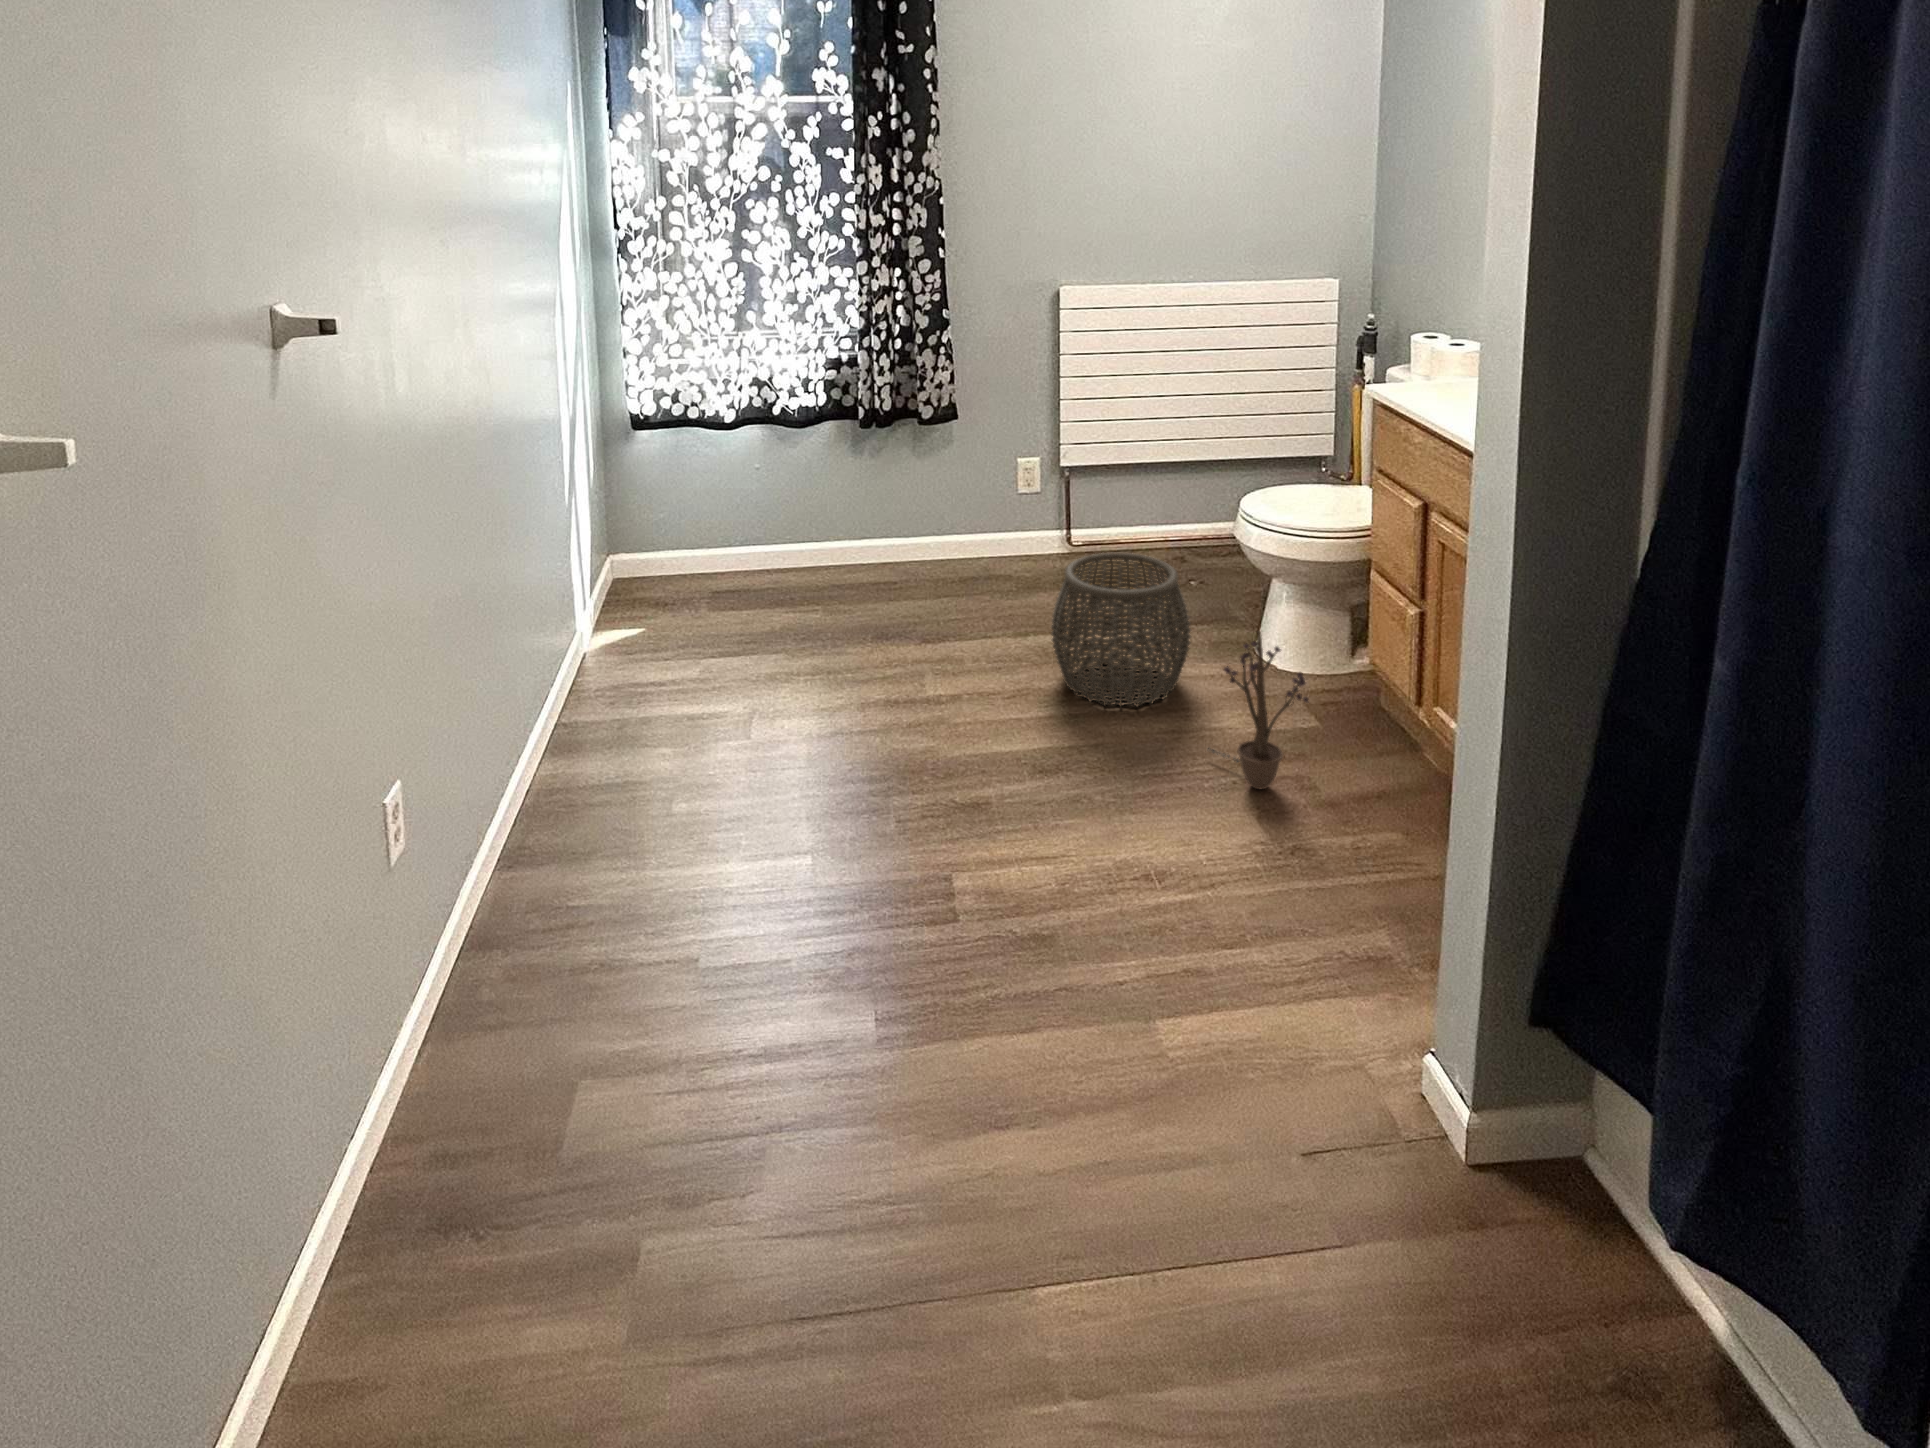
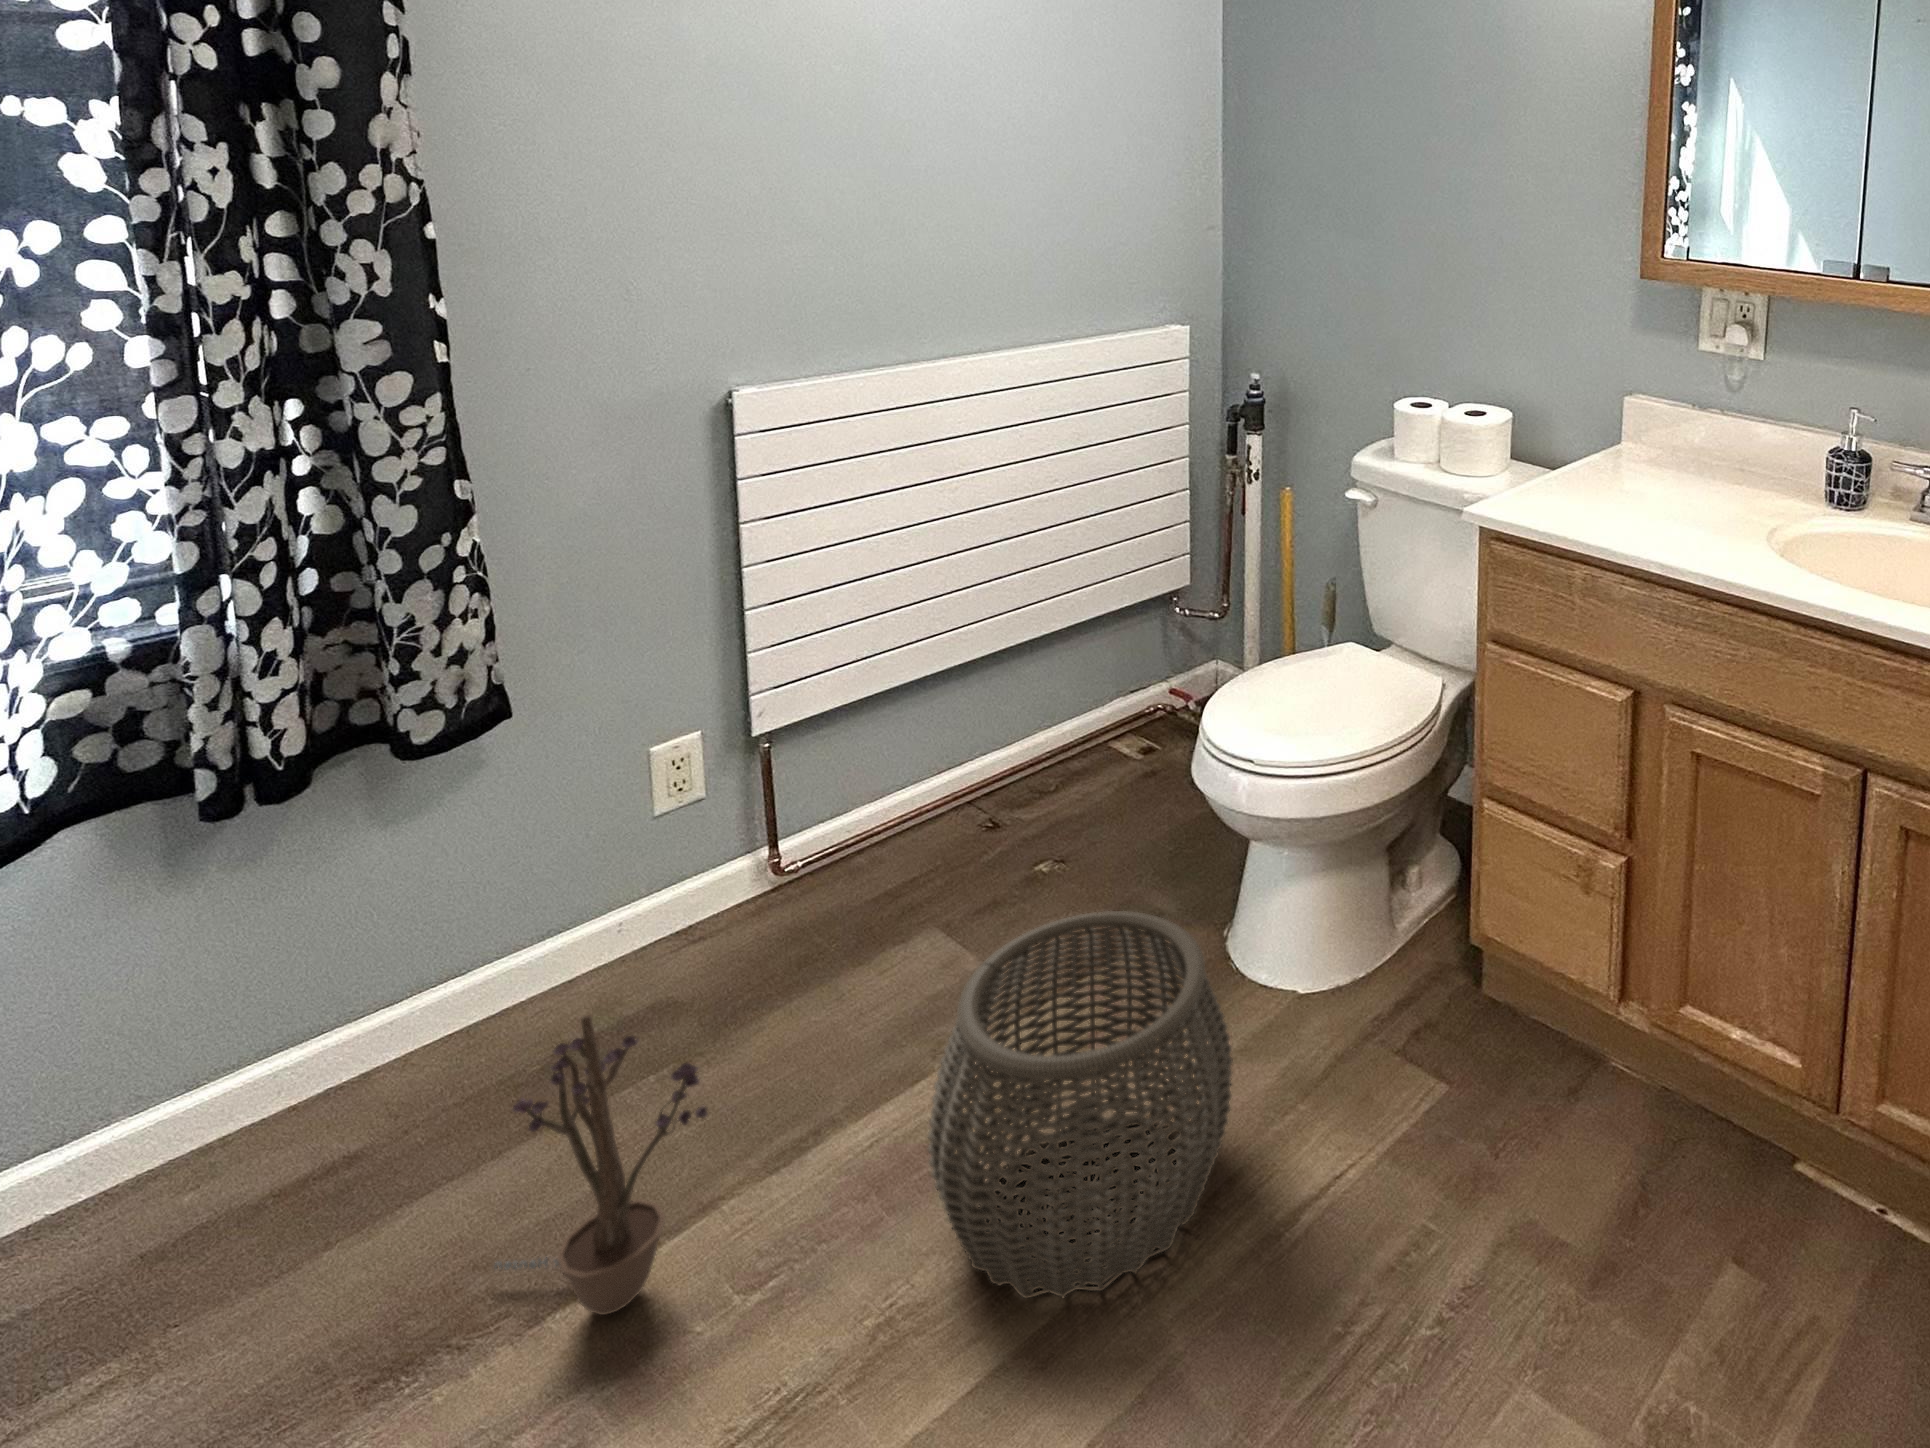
decorative plant: present [1209,631,1309,789] -> present [494,1015,707,1315]

